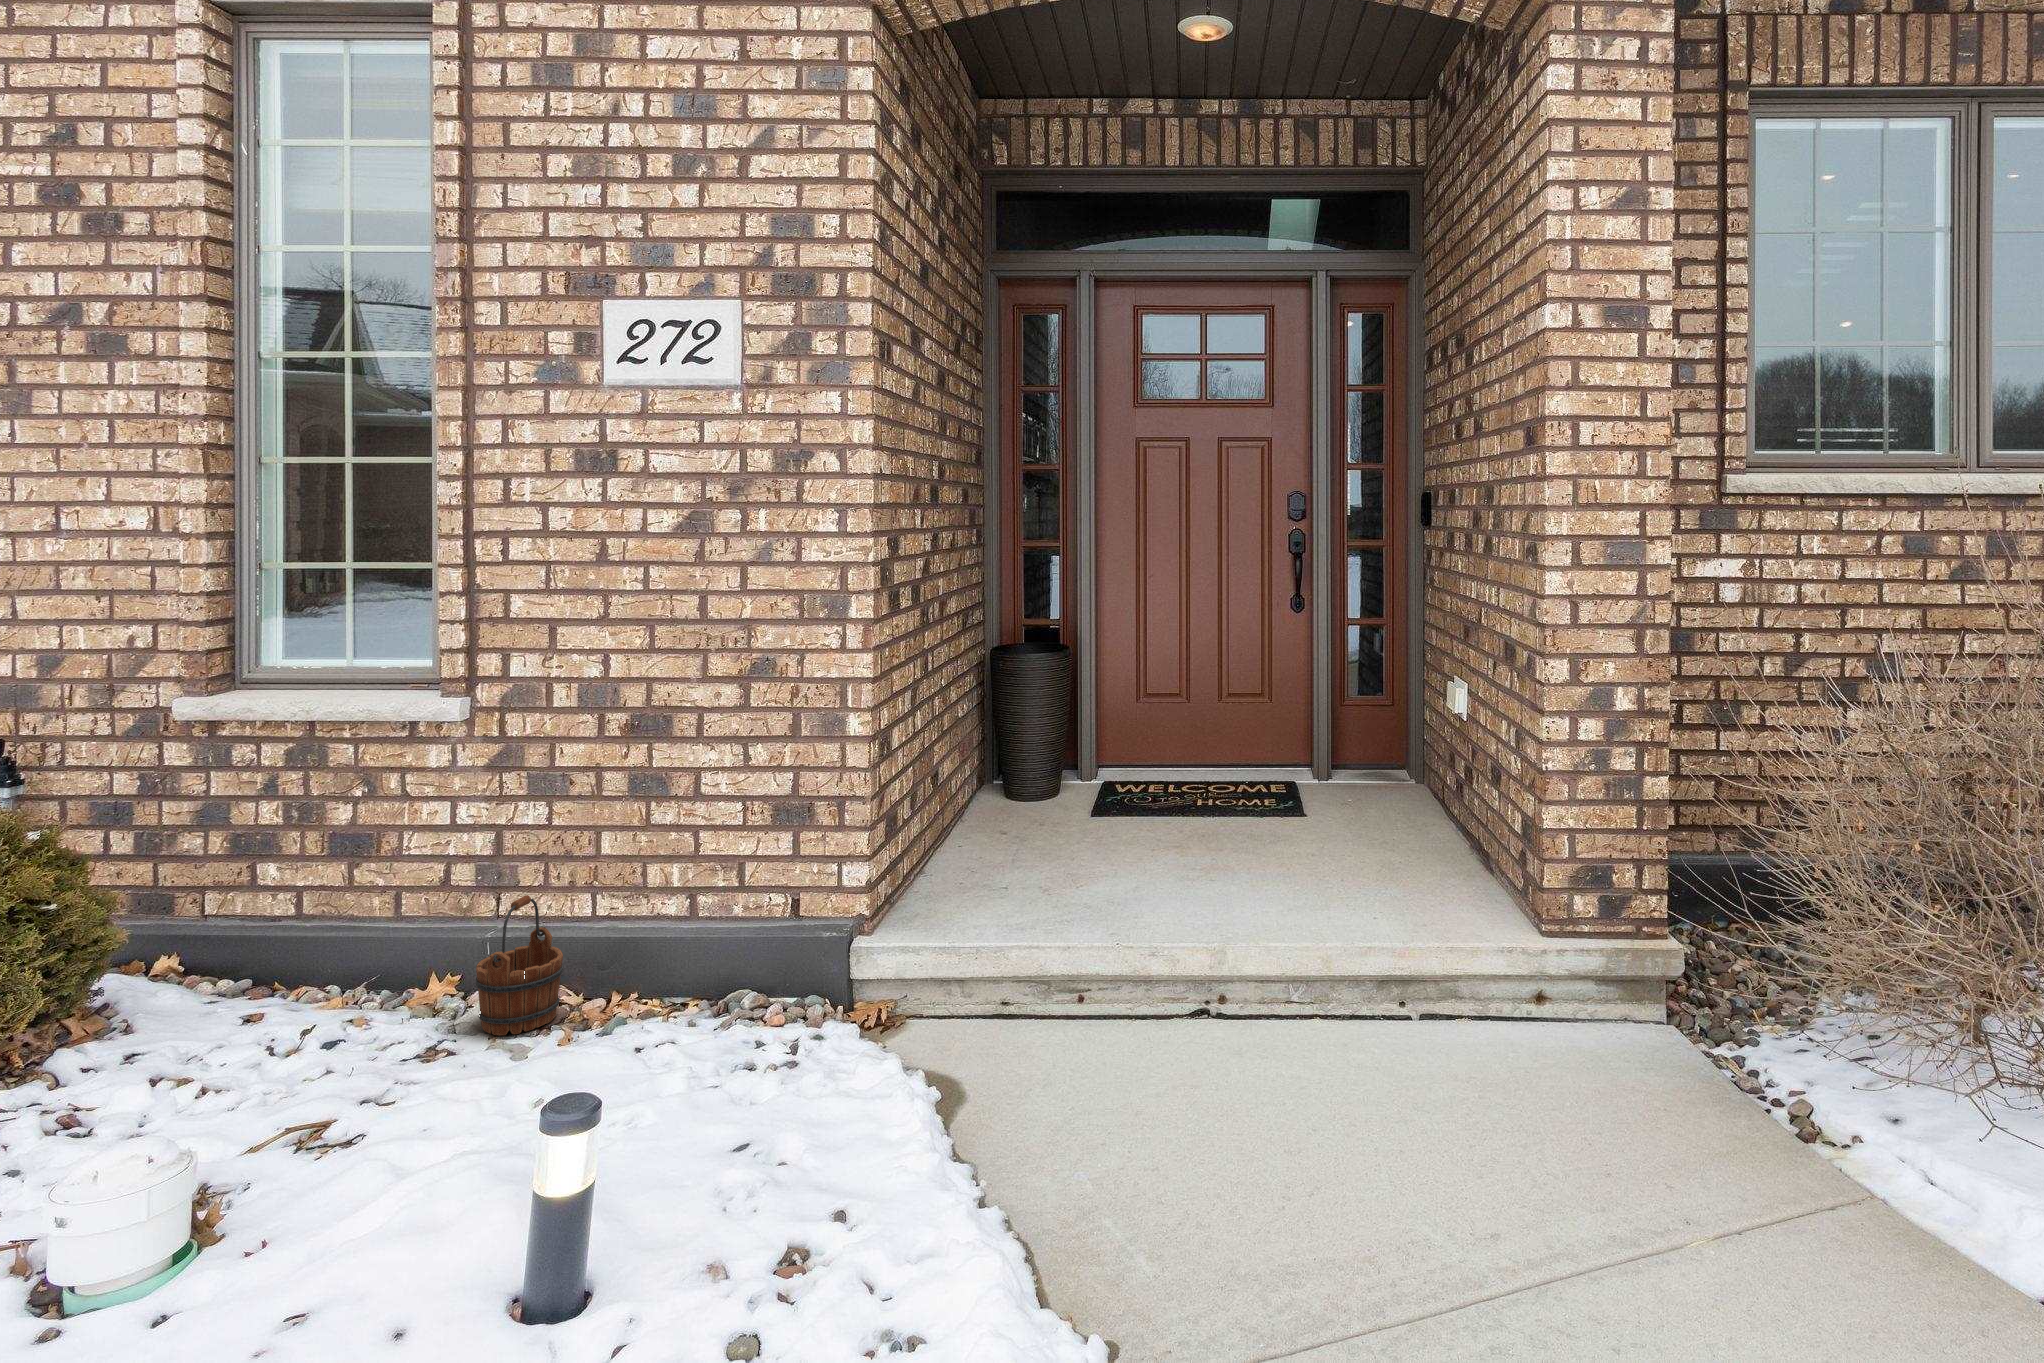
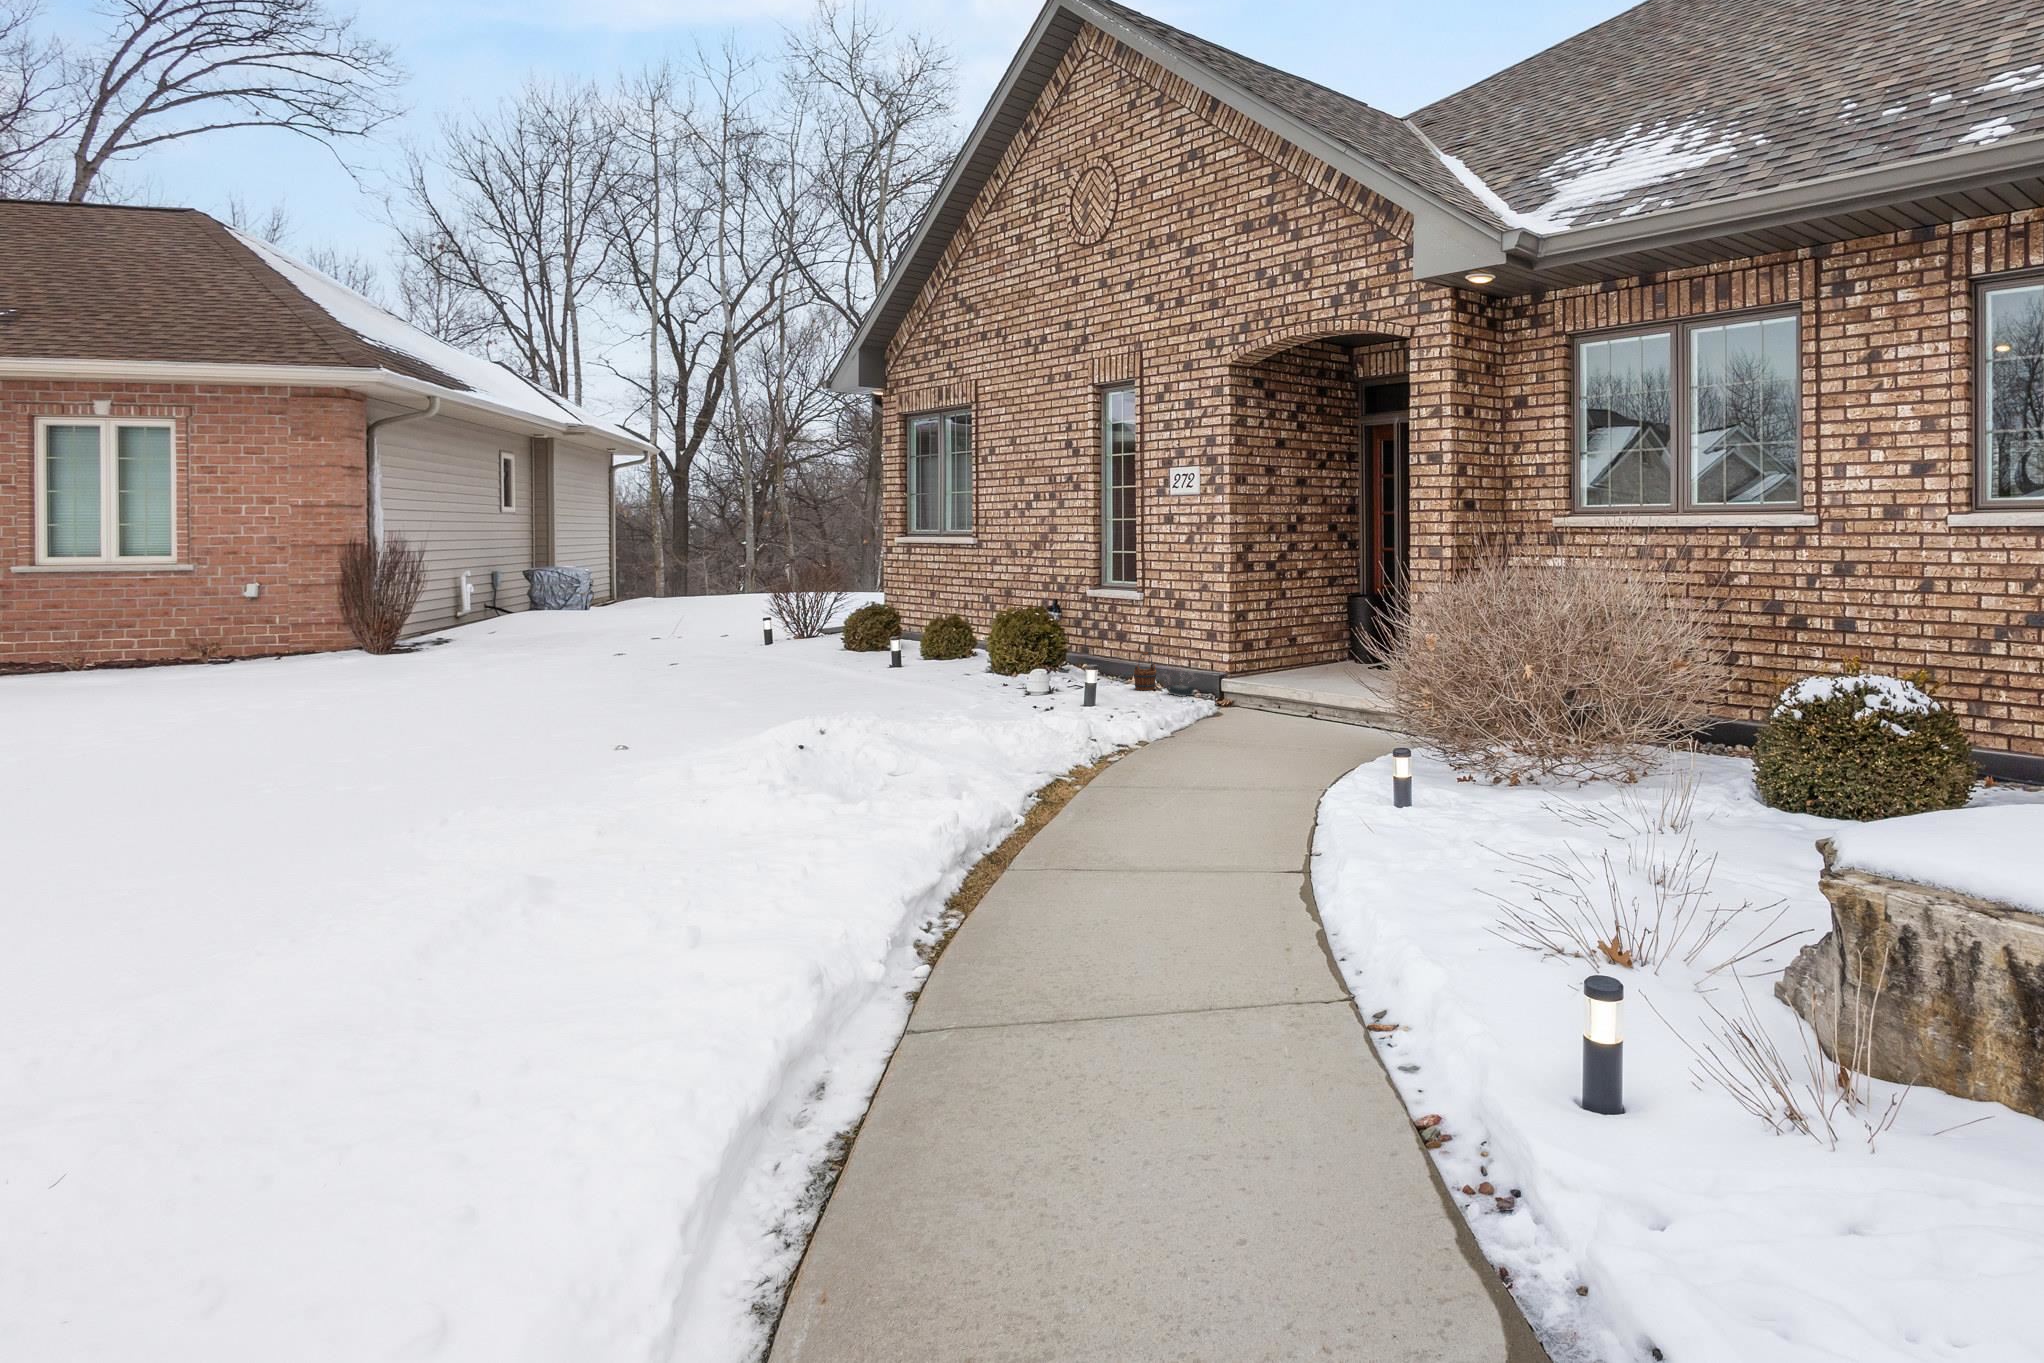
decorative plant: none [620,913,756,1035] -> present [1167,663,1194,697]

